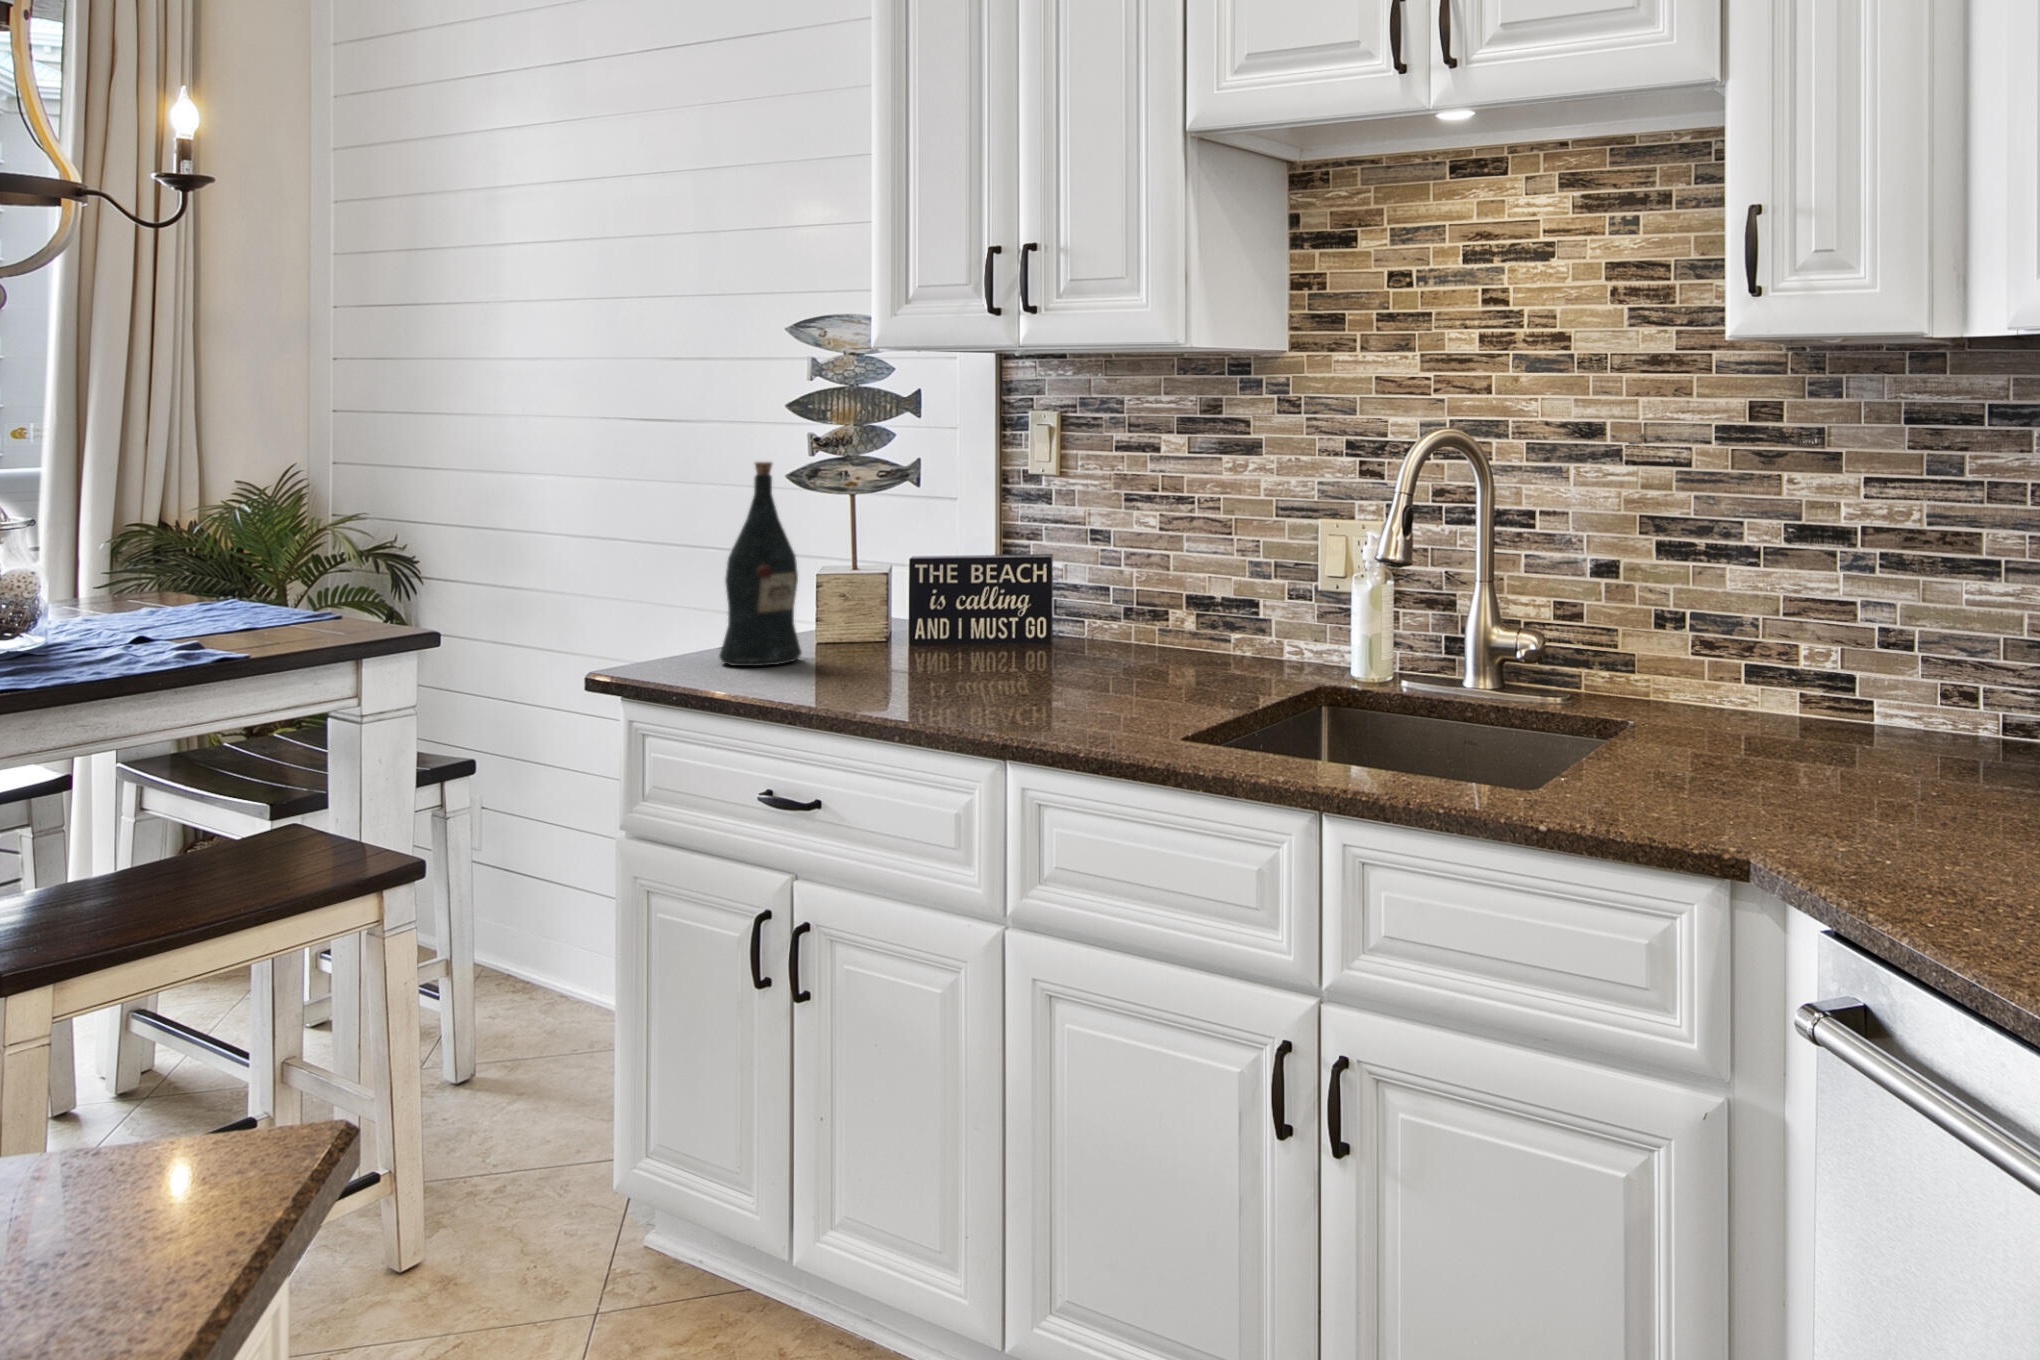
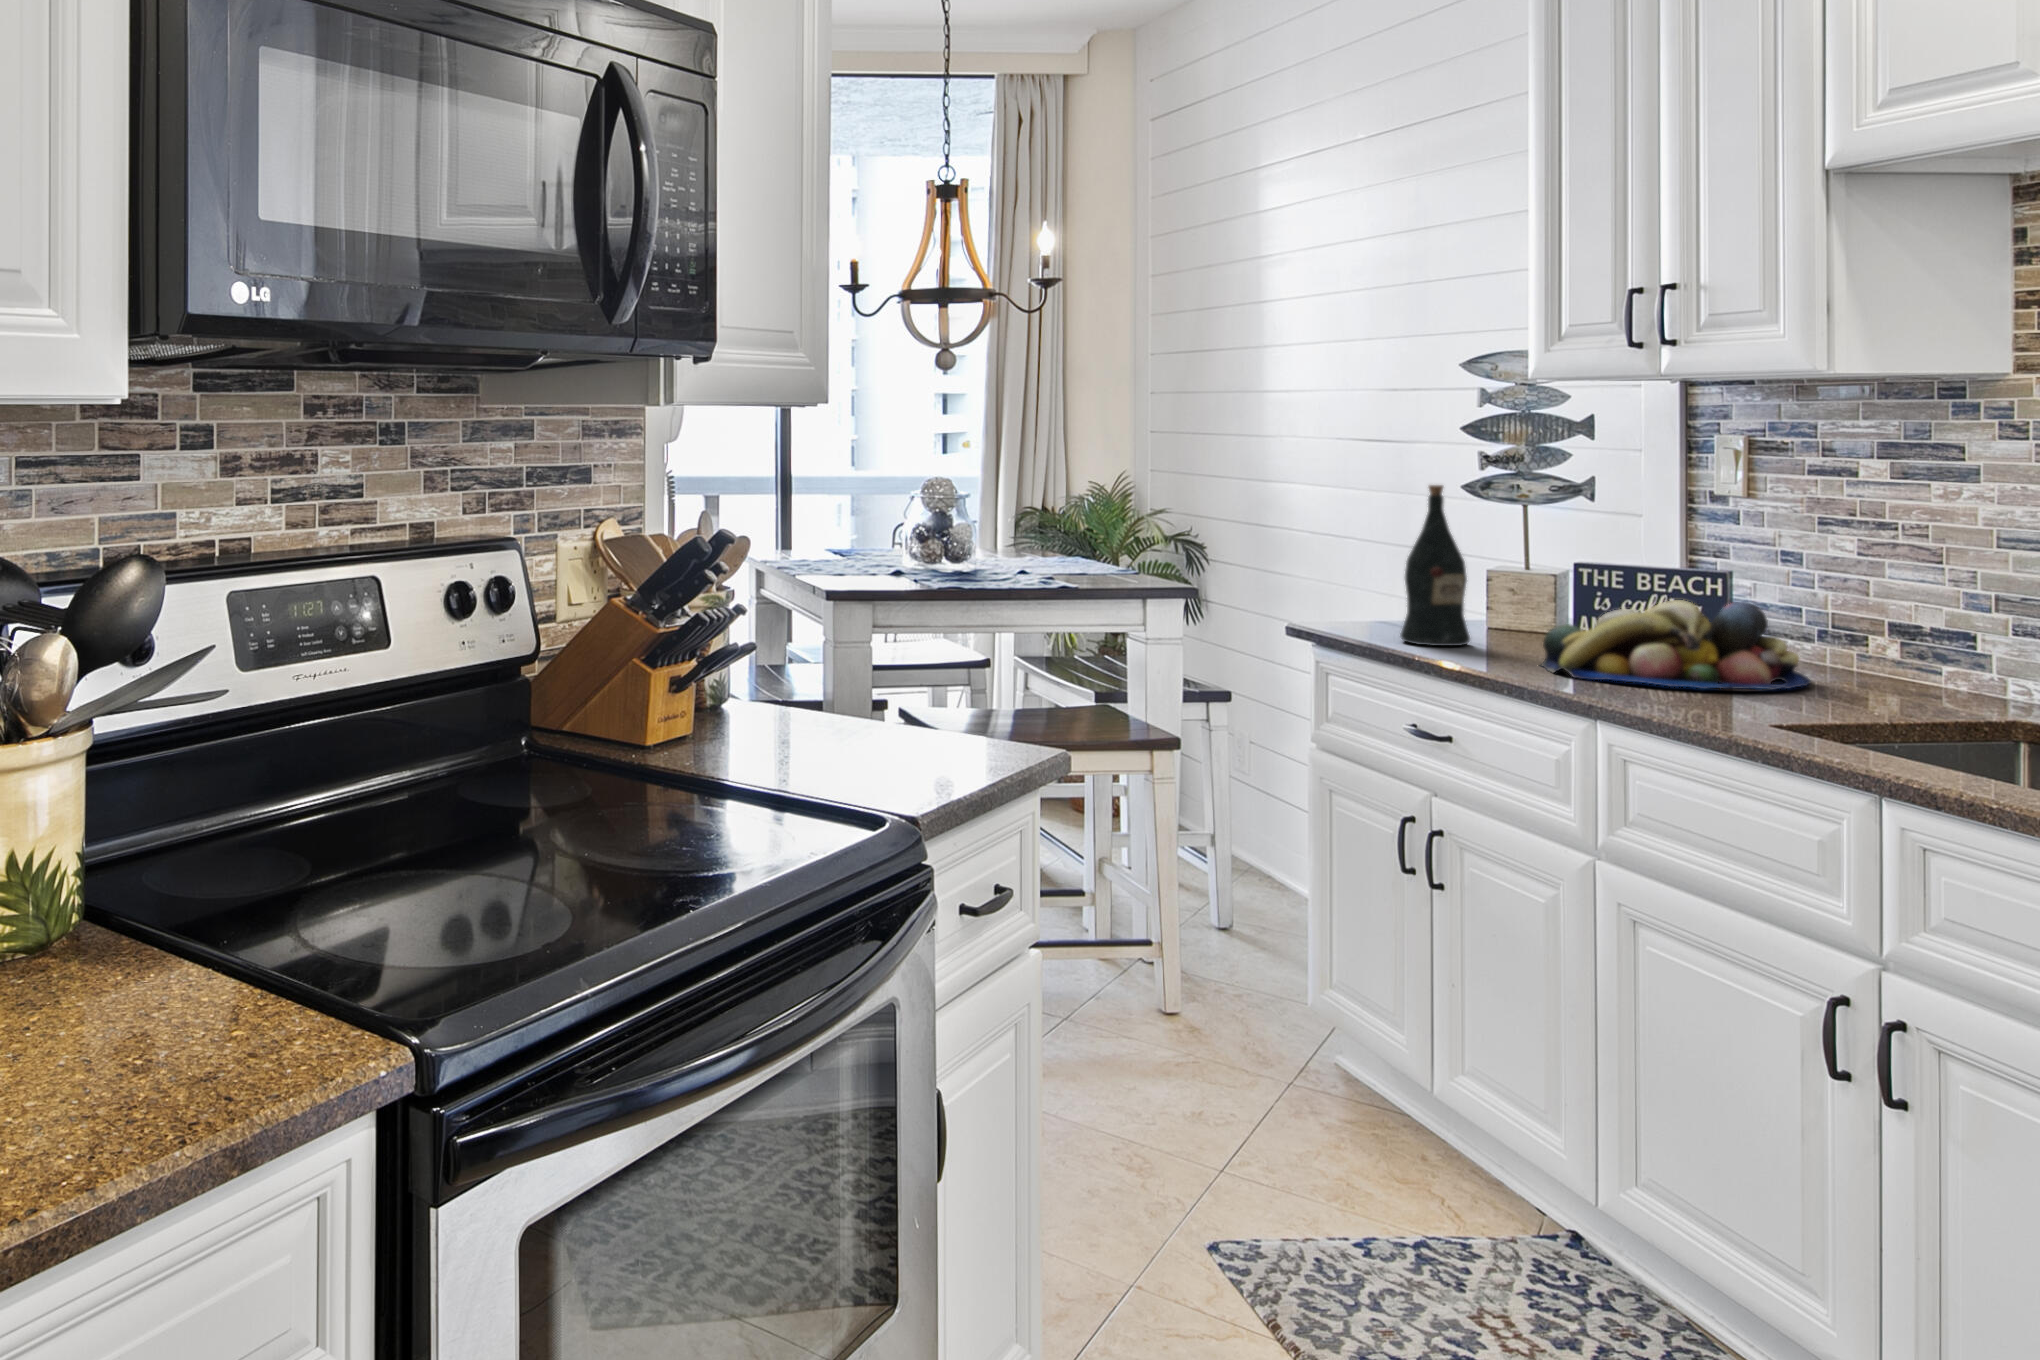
fruit bowl: none [880,586,1140,694] -> present [1540,600,1810,689]

